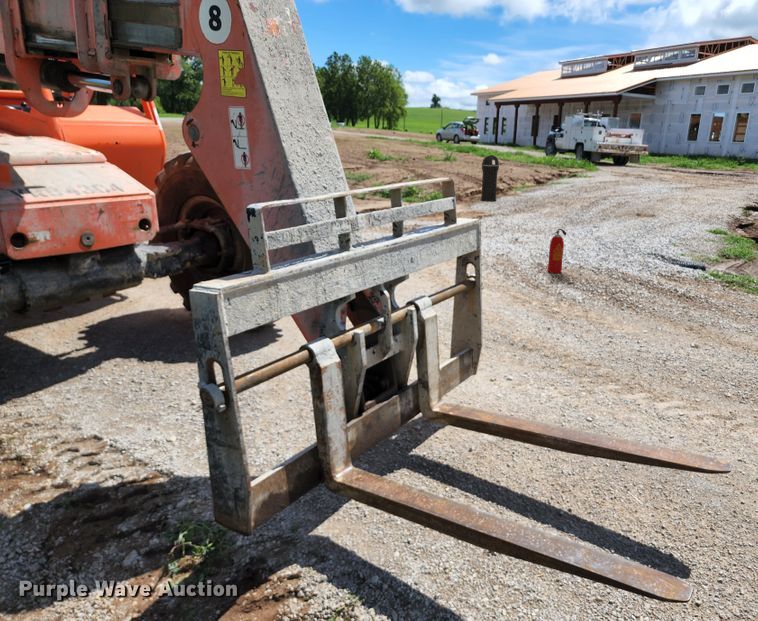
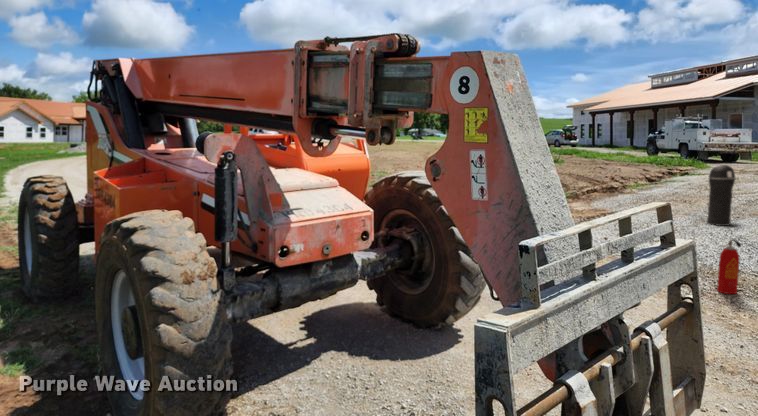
trash can: present [481,155,499,202] -> present [707,165,735,226]

